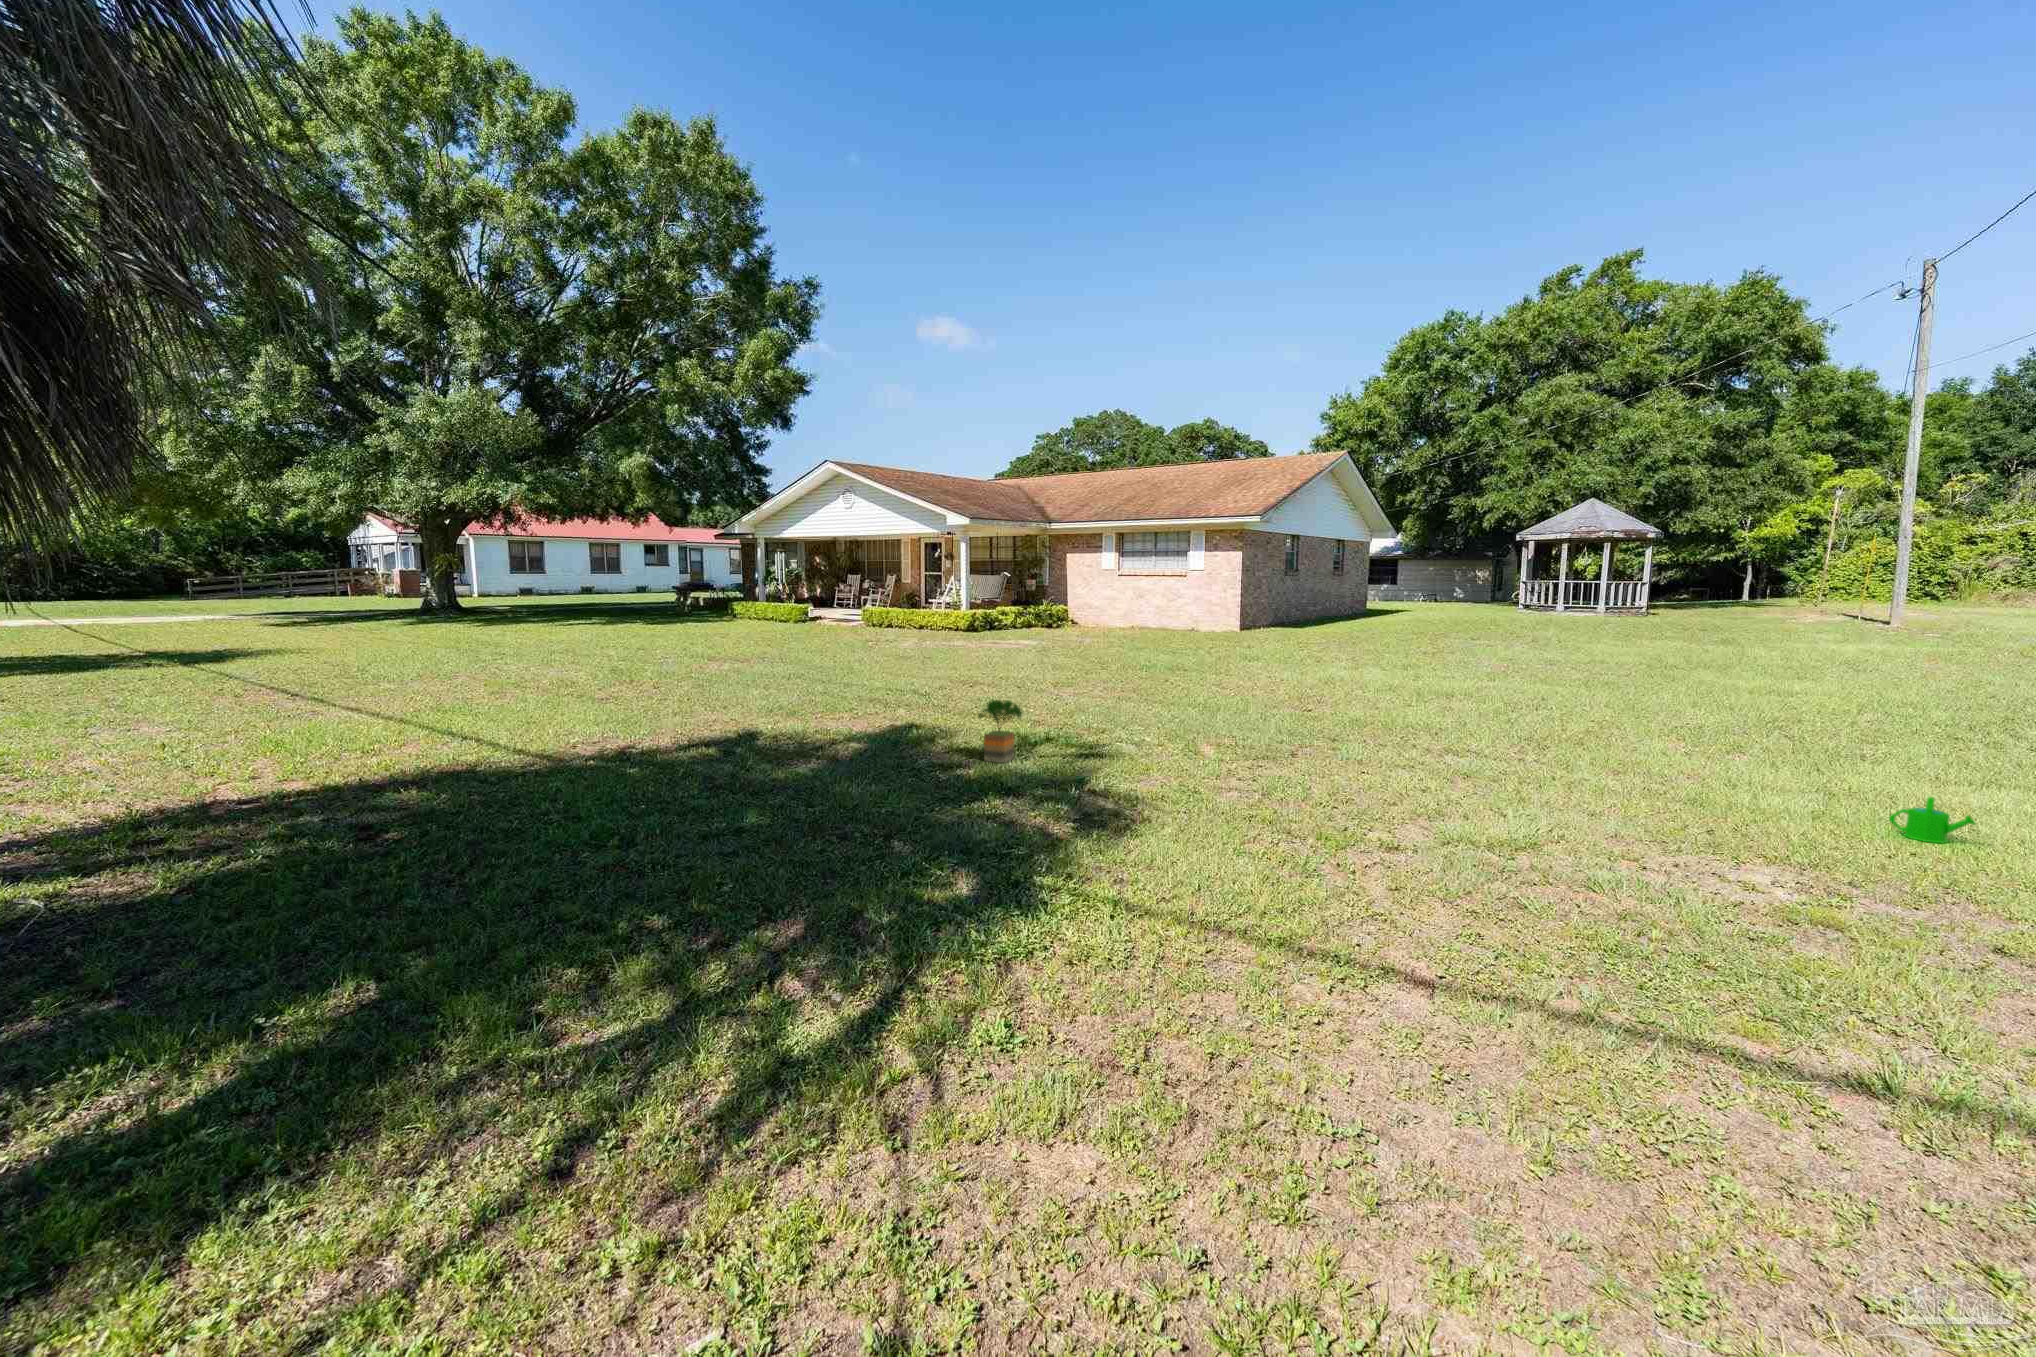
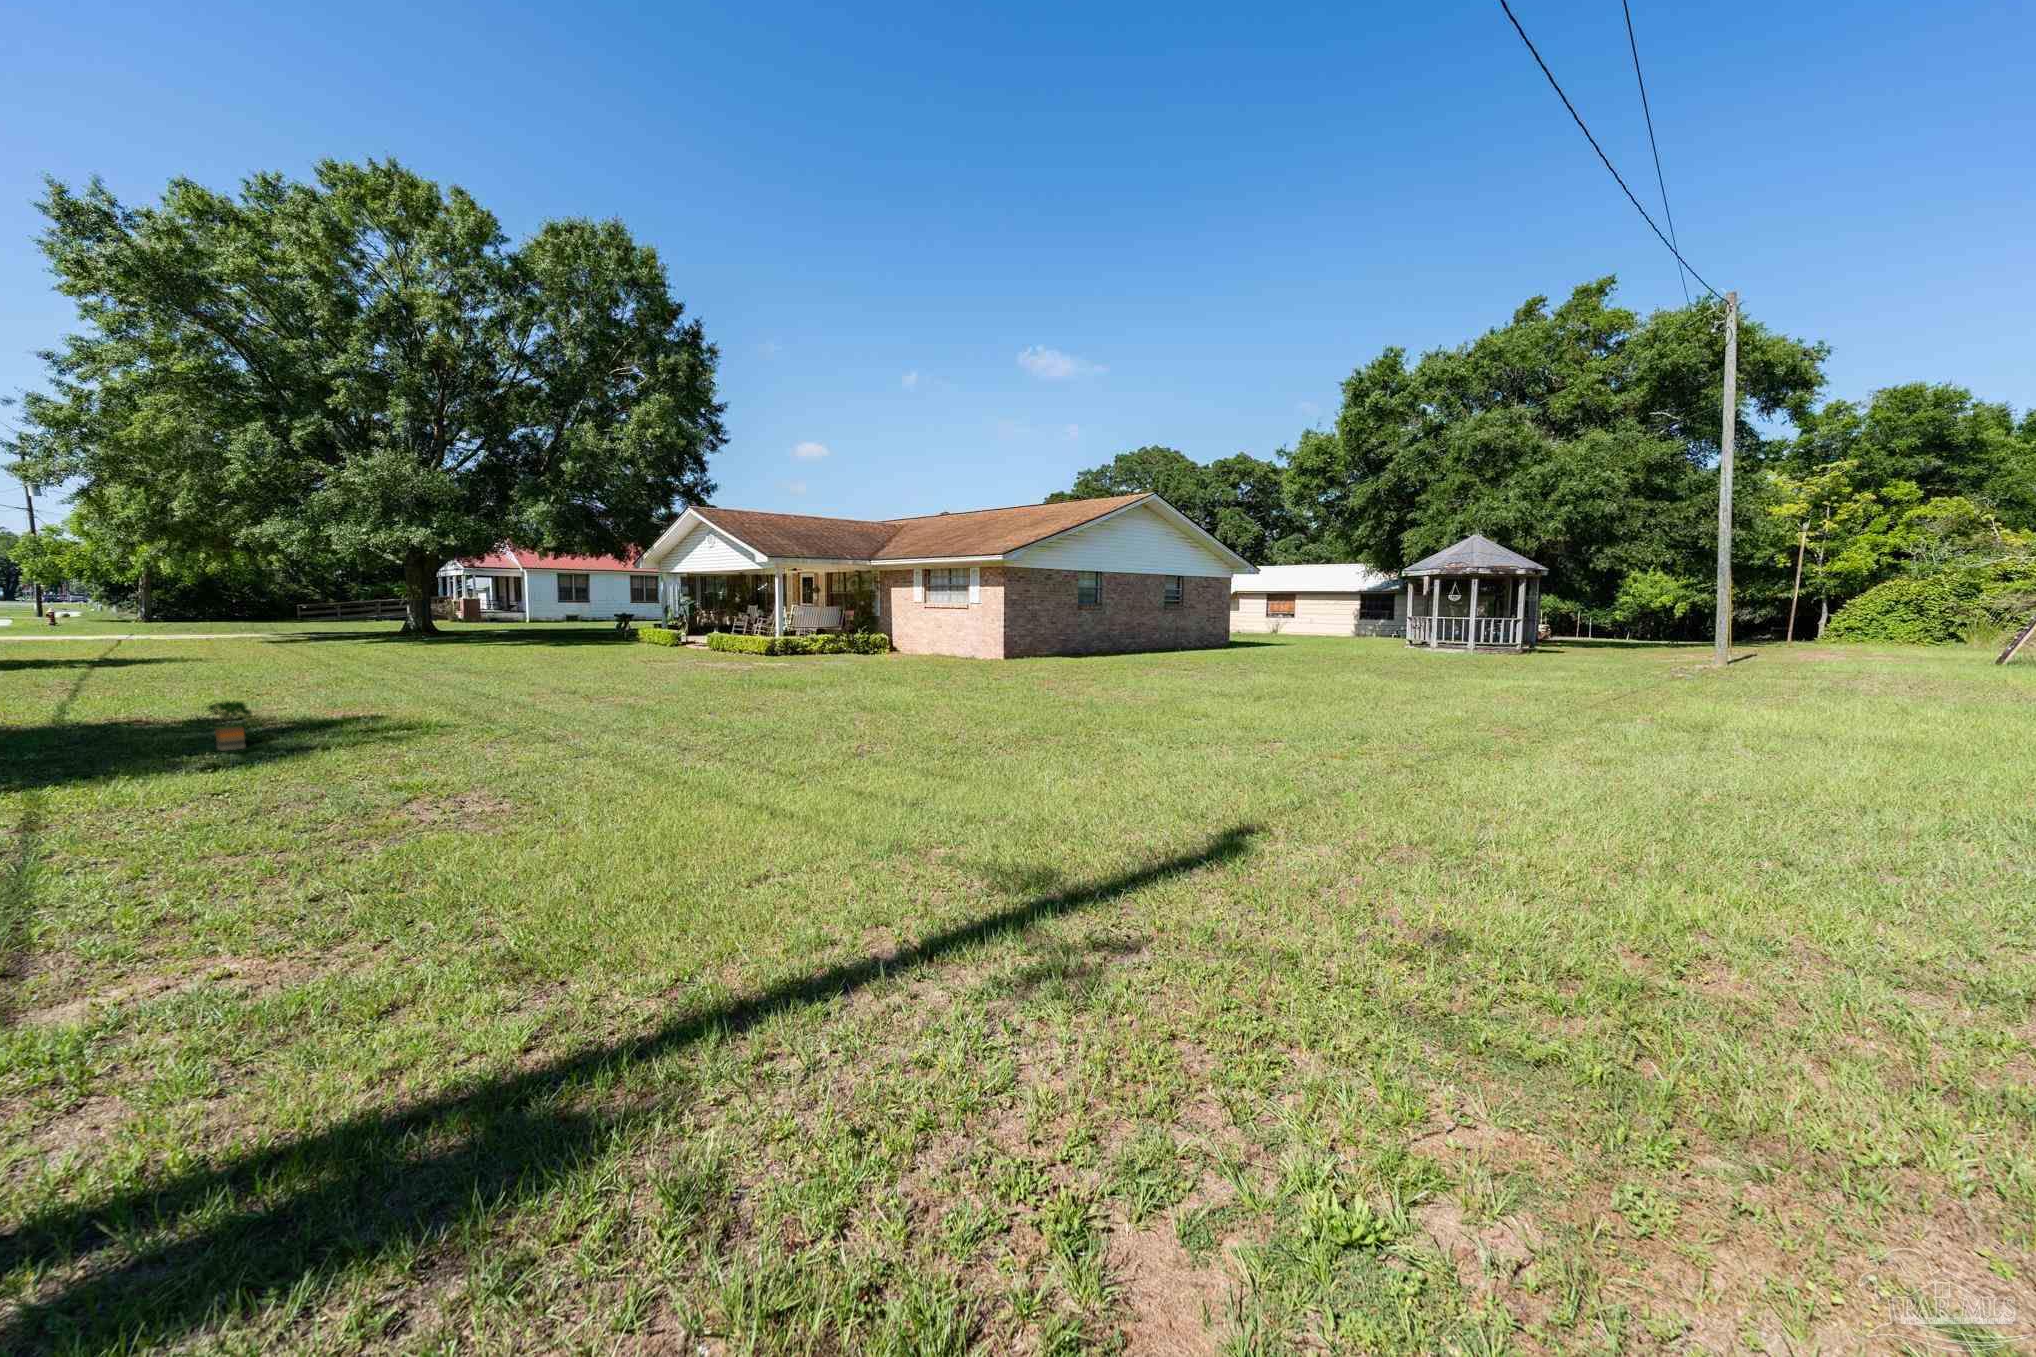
watering can: present [1889,797,1976,843] -> none [560,797,593,837]

